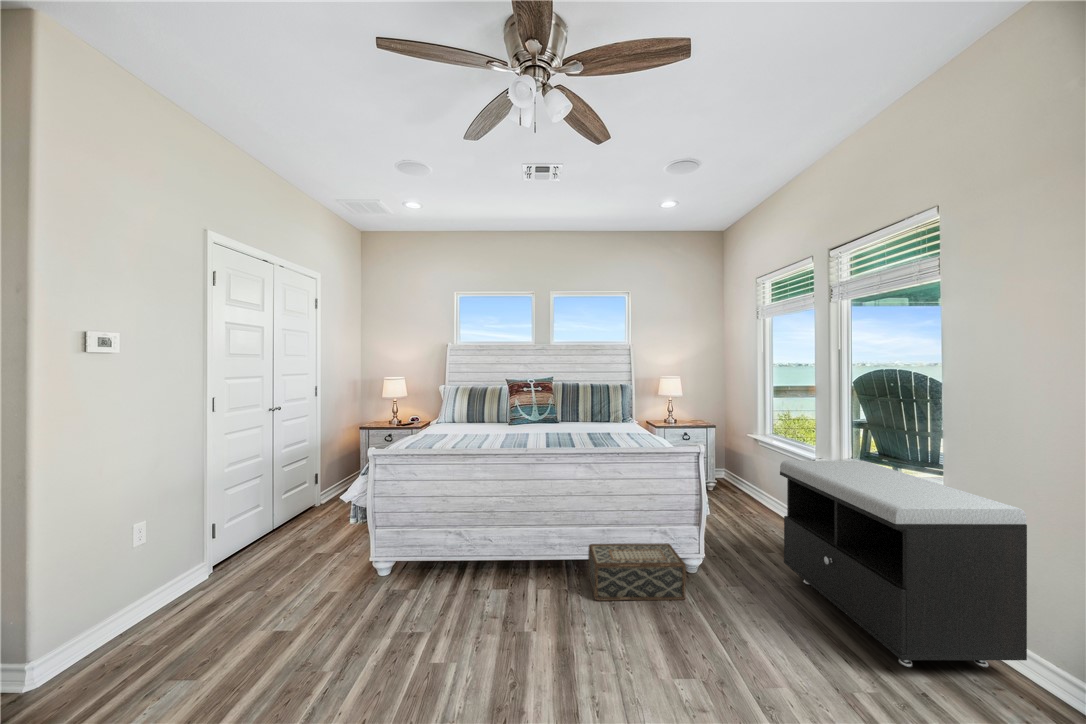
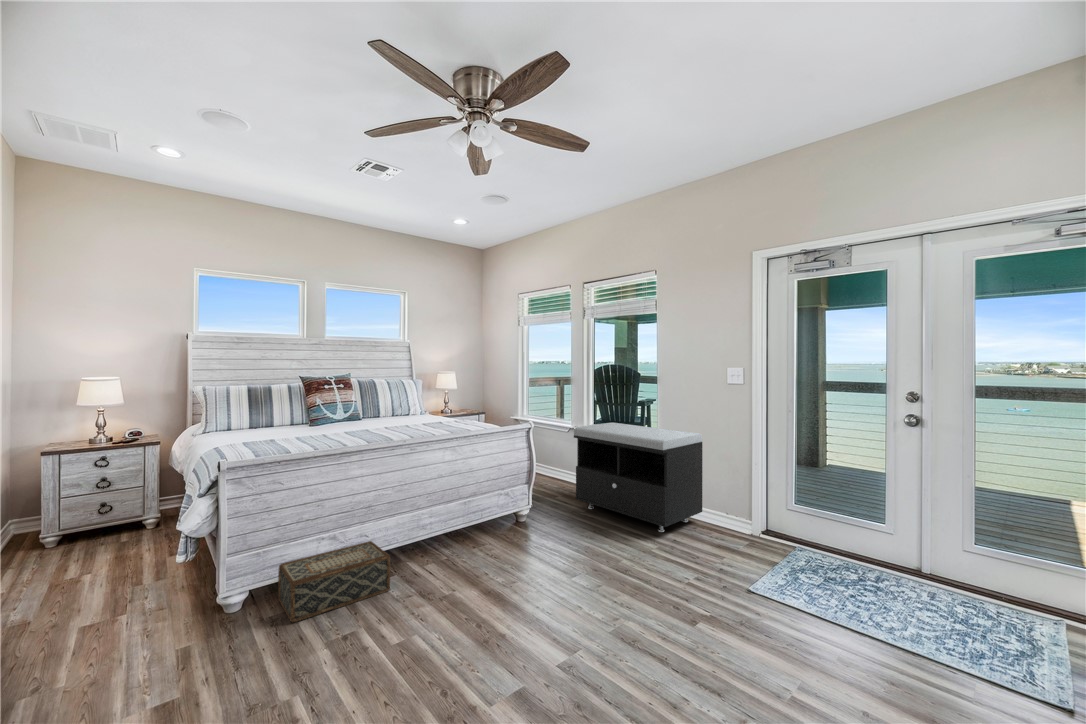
woven basket: present [588,543,686,601] -> present [278,541,390,623]

